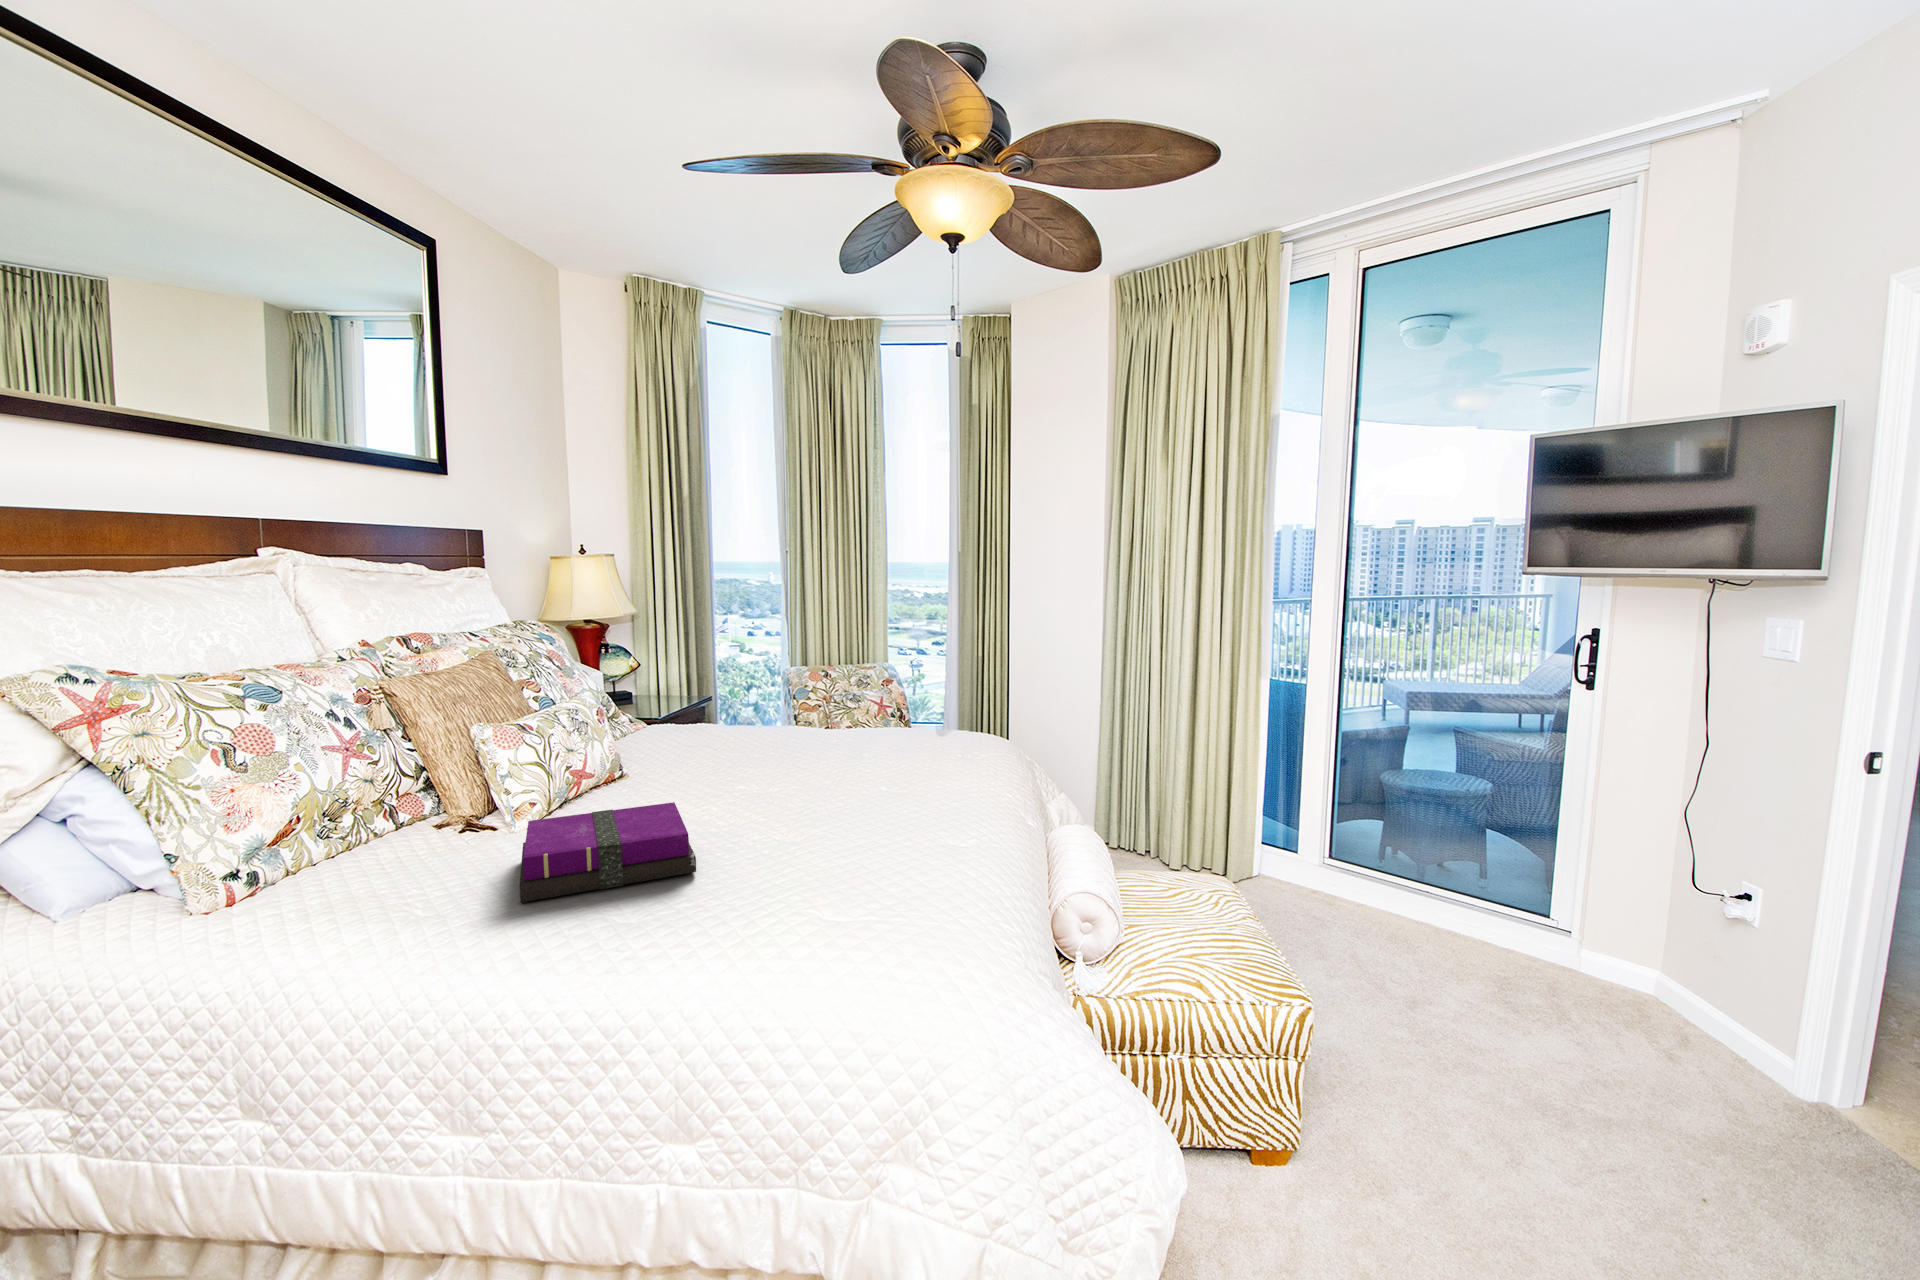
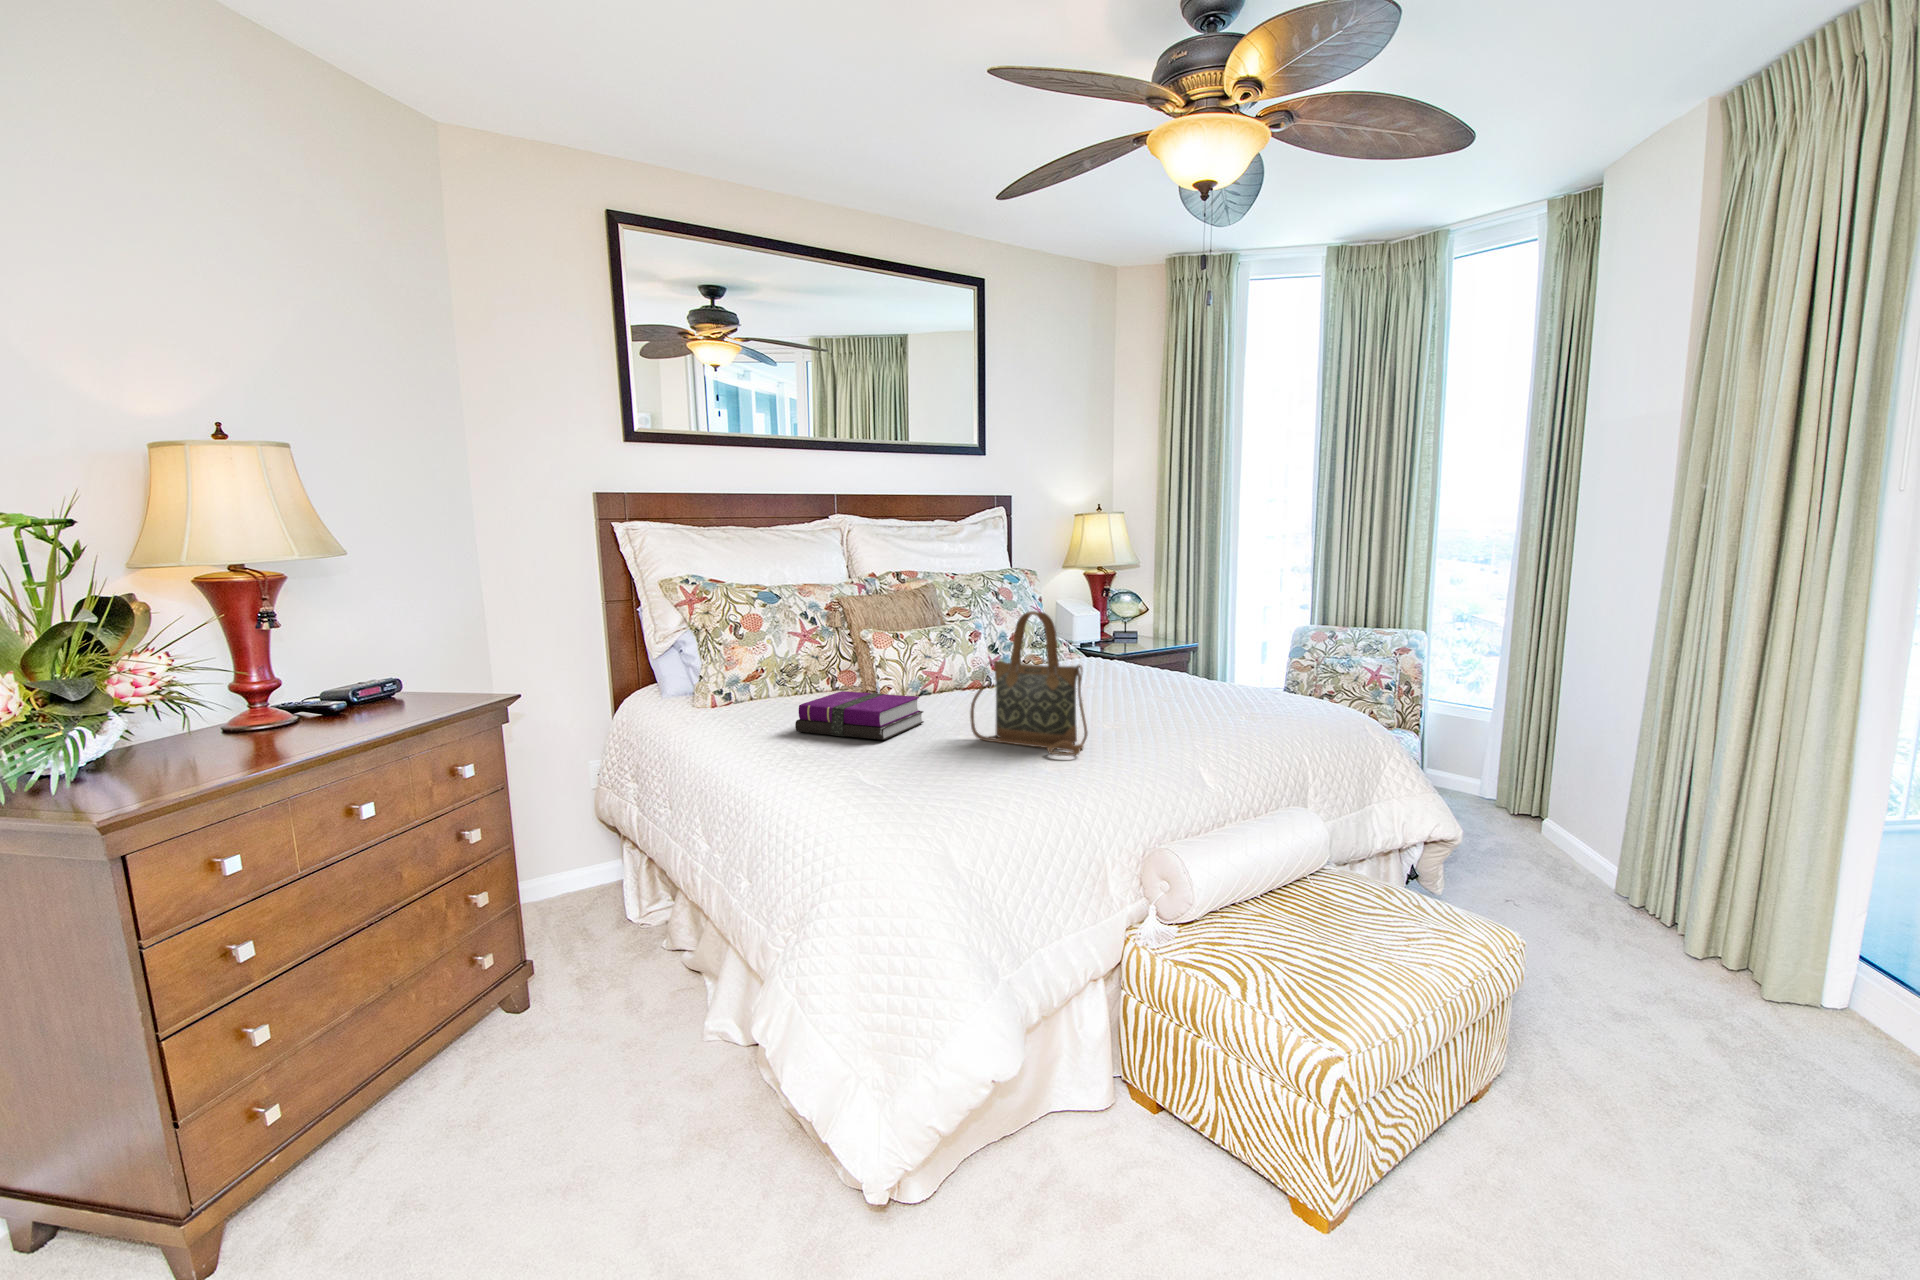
handbag: none [772,671,940,837] -> present [970,611,1088,756]

